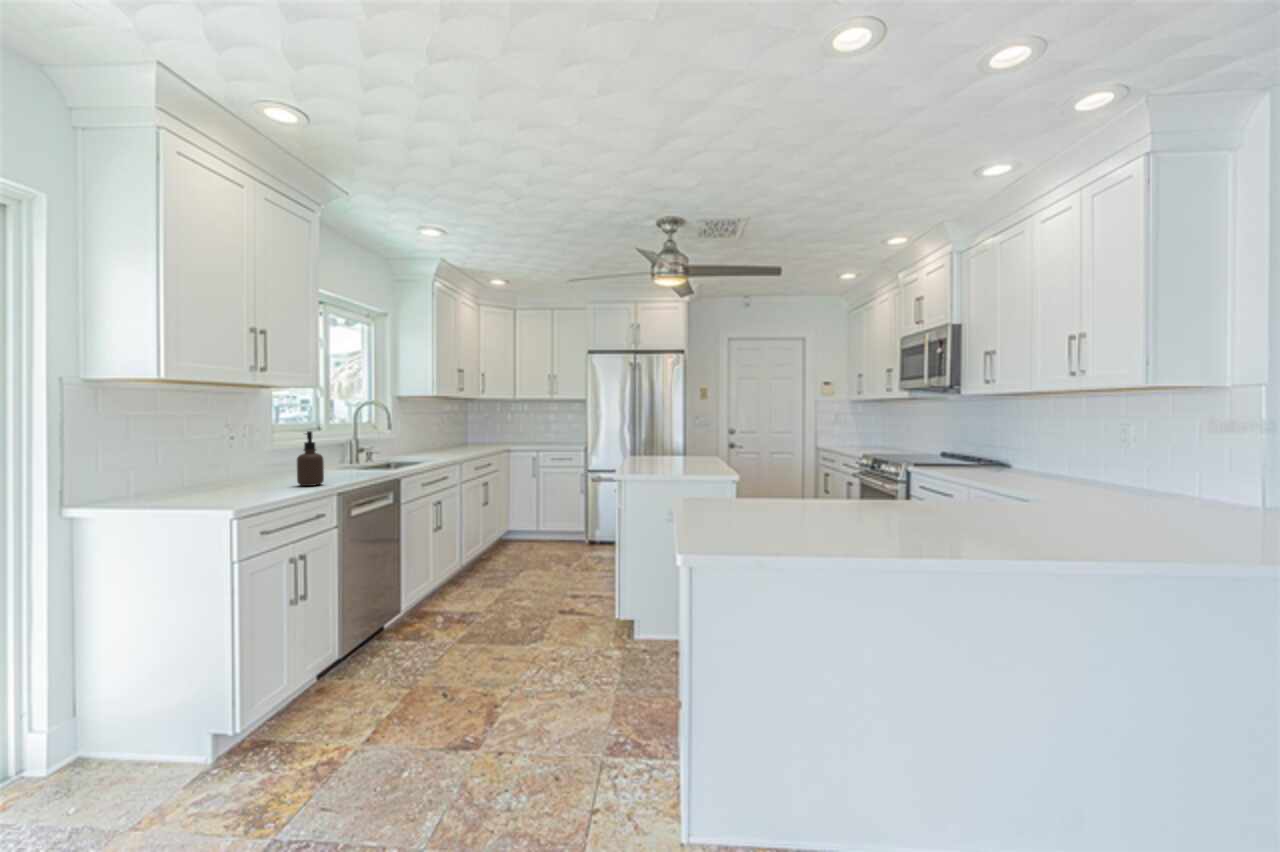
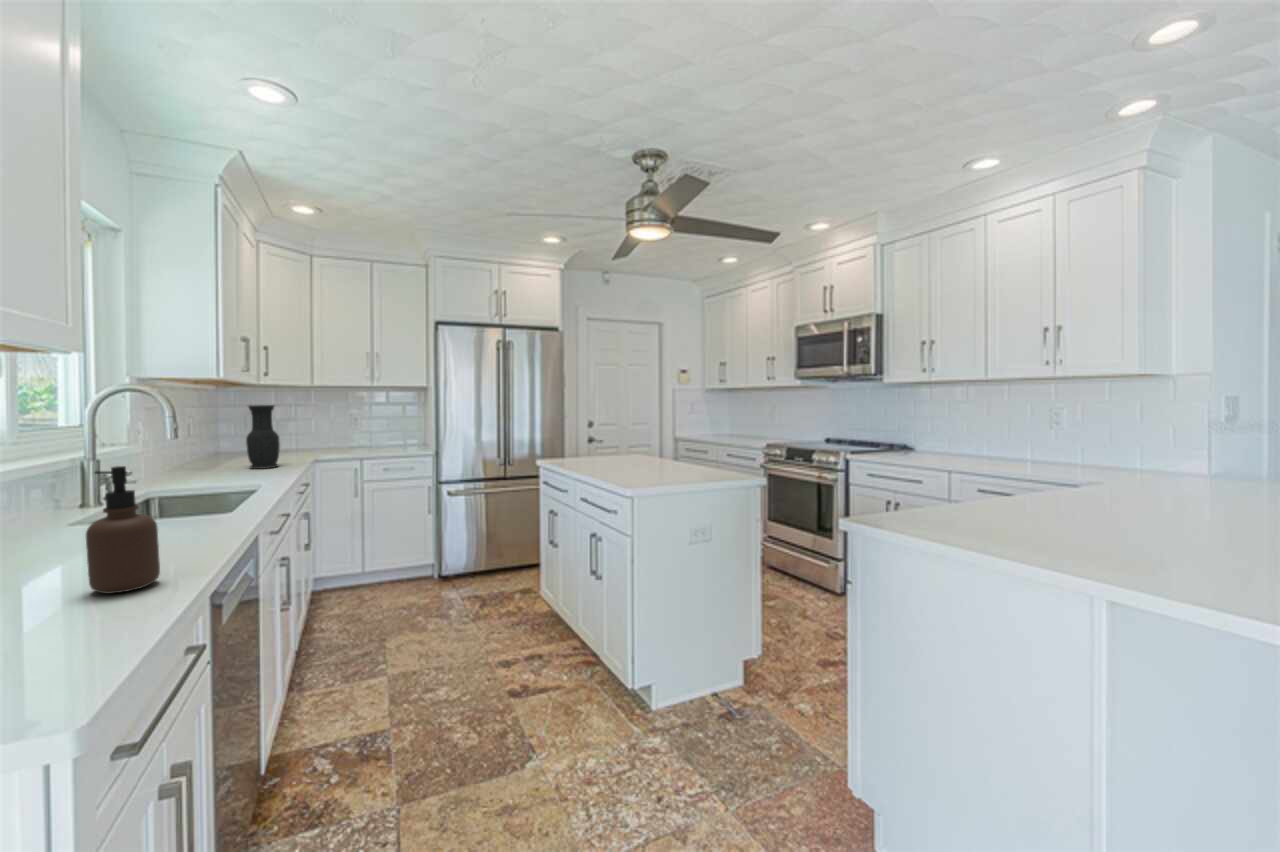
vase: none [459,410,477,451] -> present [246,405,280,469]

